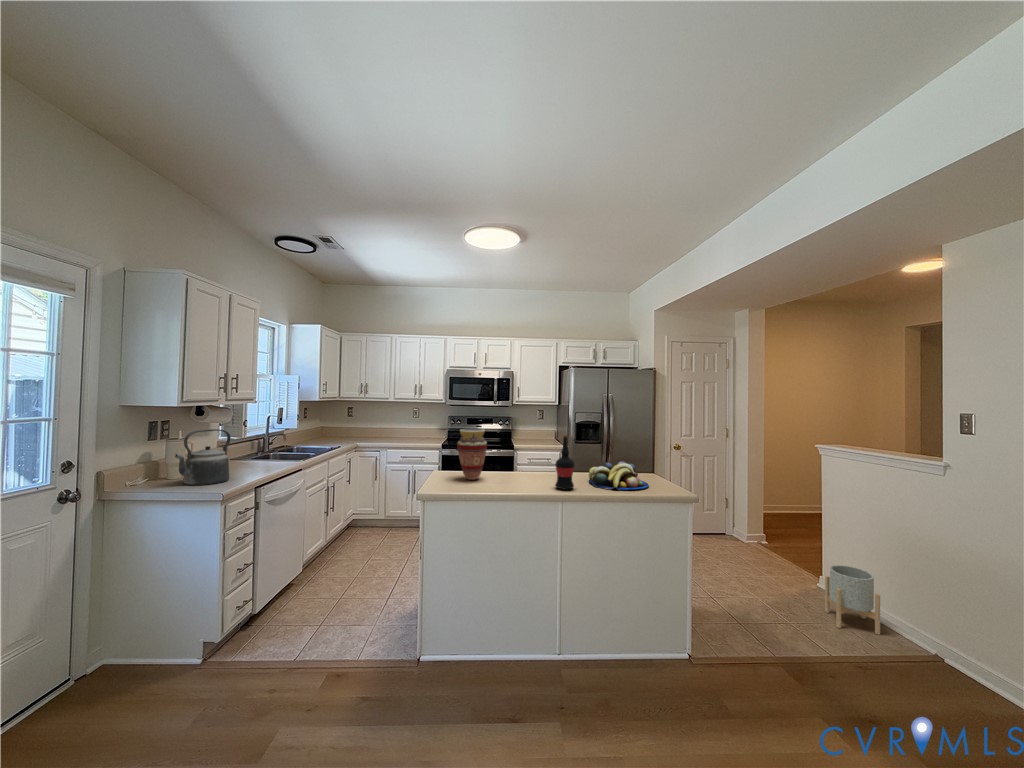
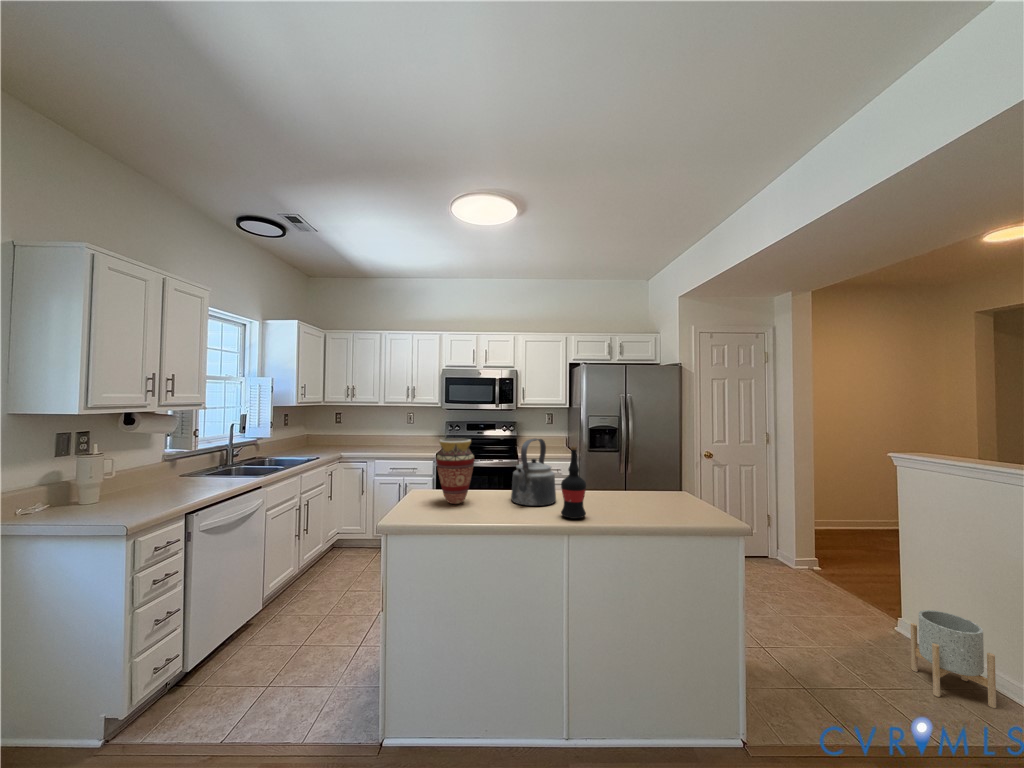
kettle: present [175,429,231,485] -> present [511,439,556,506]
fruit bowl: present [589,461,649,490] -> none [605,479,684,519]

